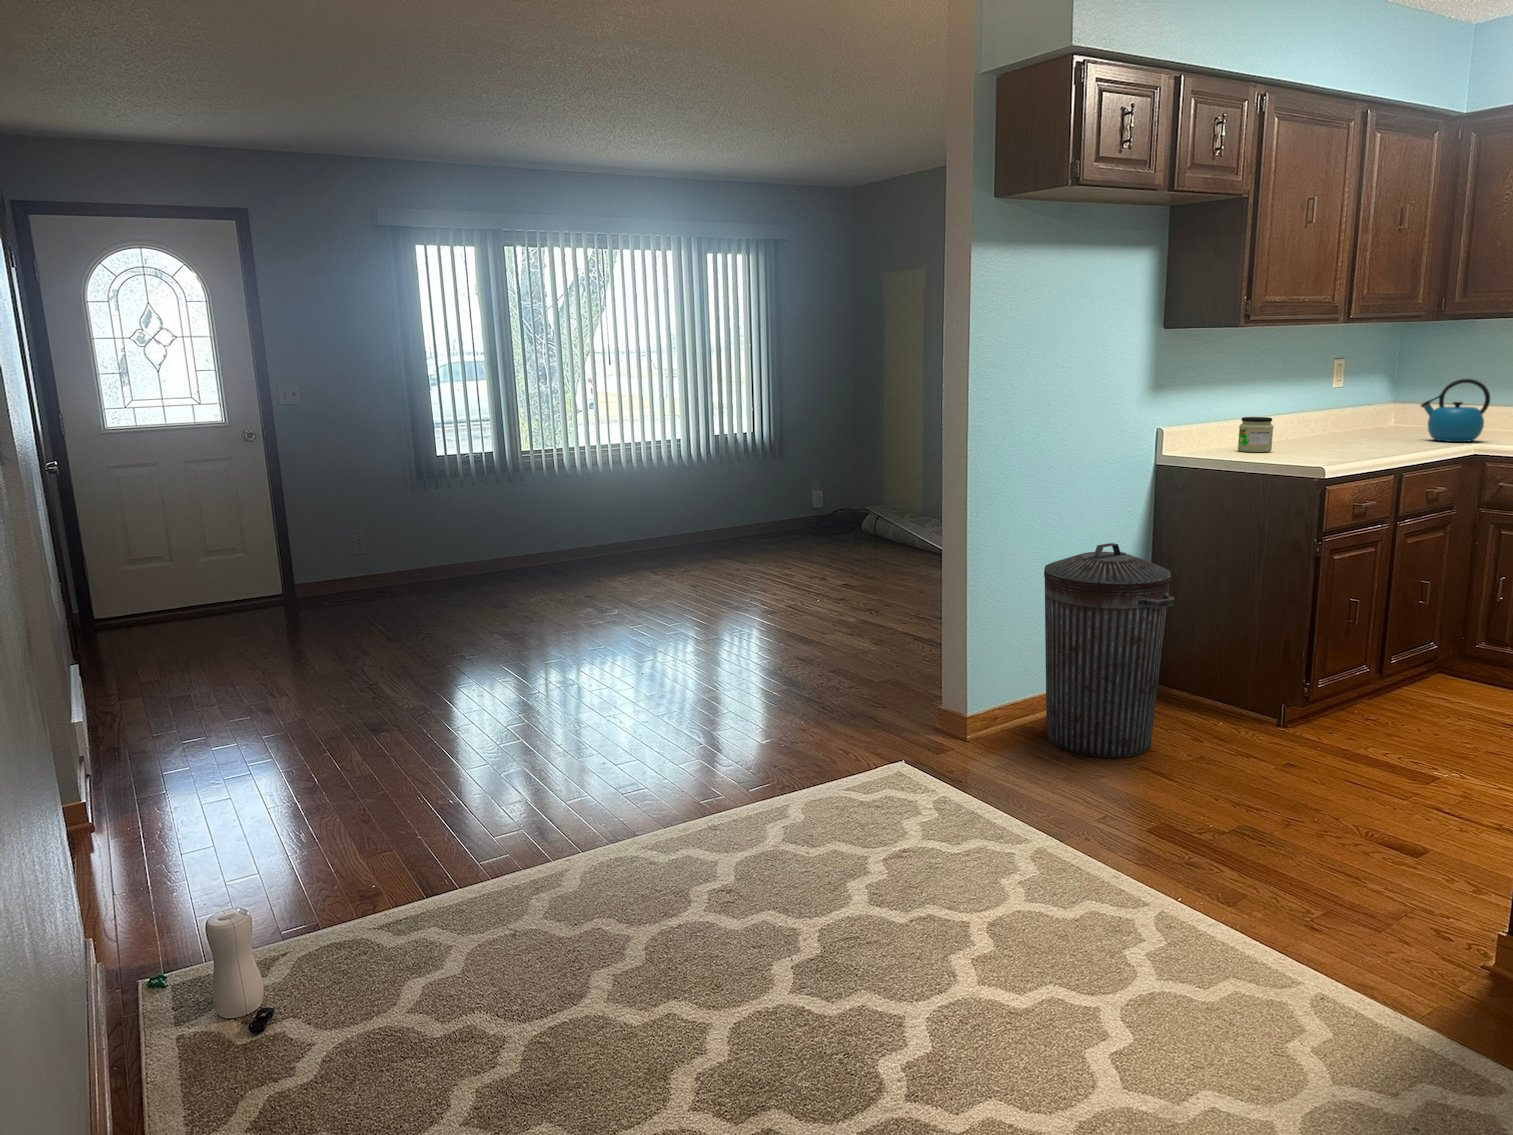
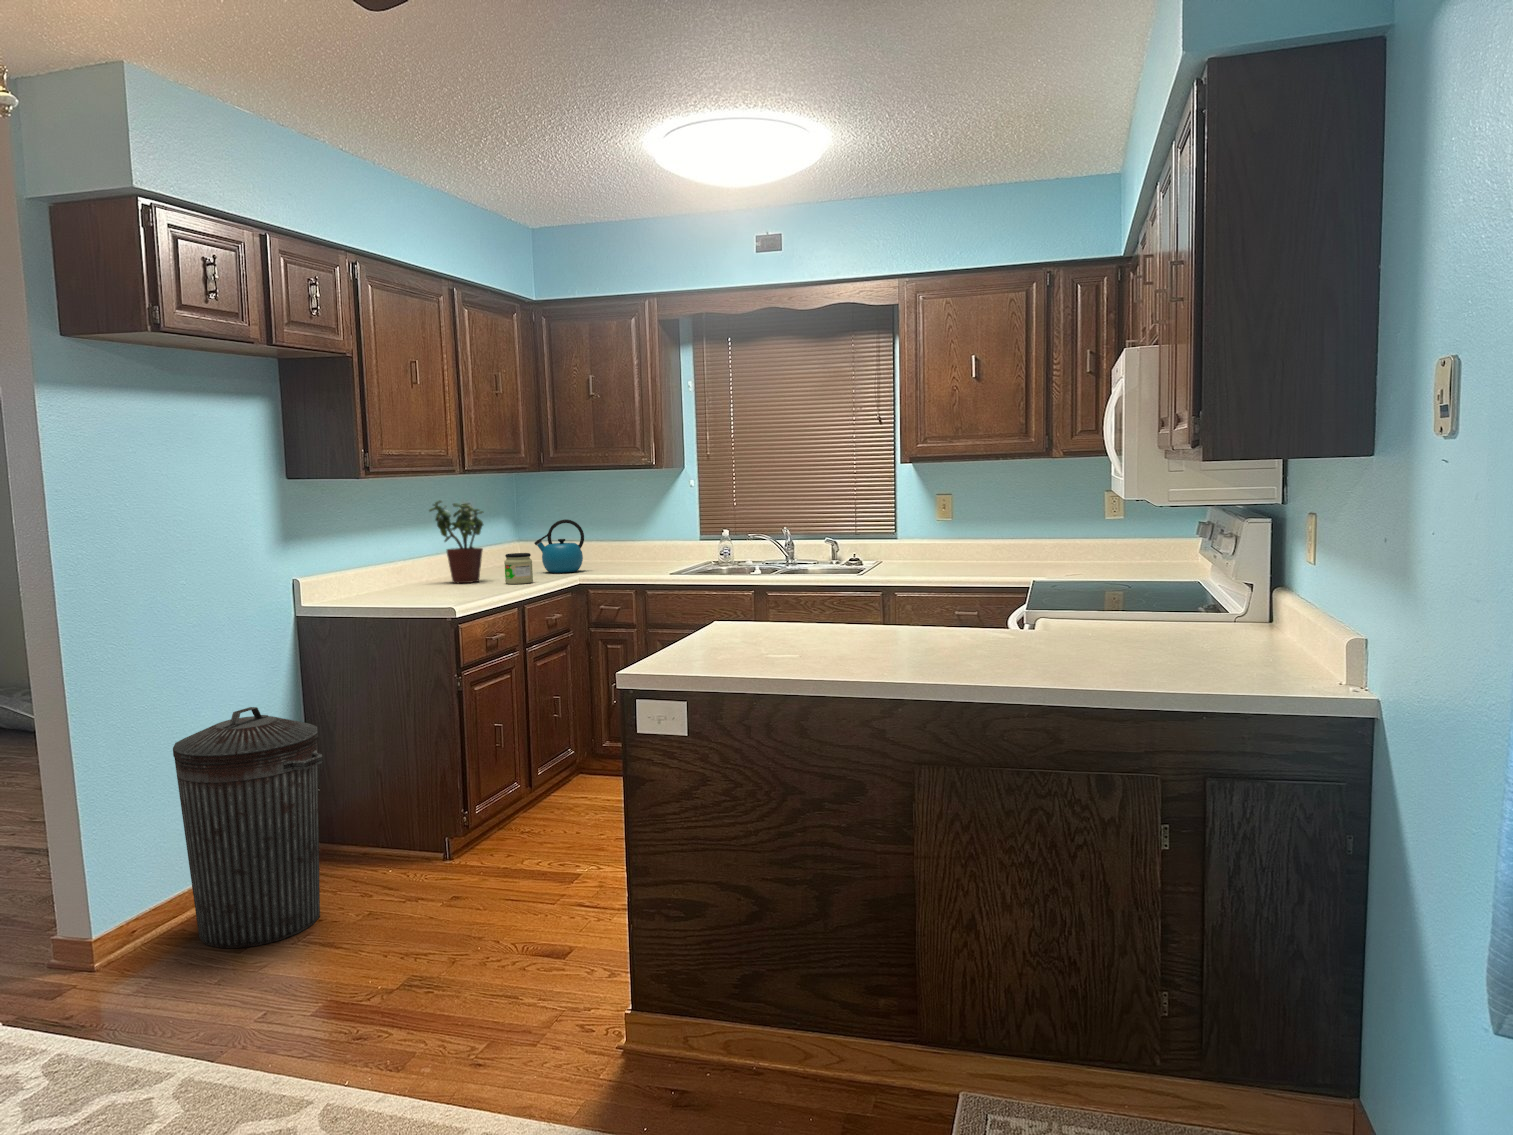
potted plant: none [1299,352,1365,445] -> present [429,500,483,583]
jar: present [1238,417,1273,452] -> present [504,553,533,584]

